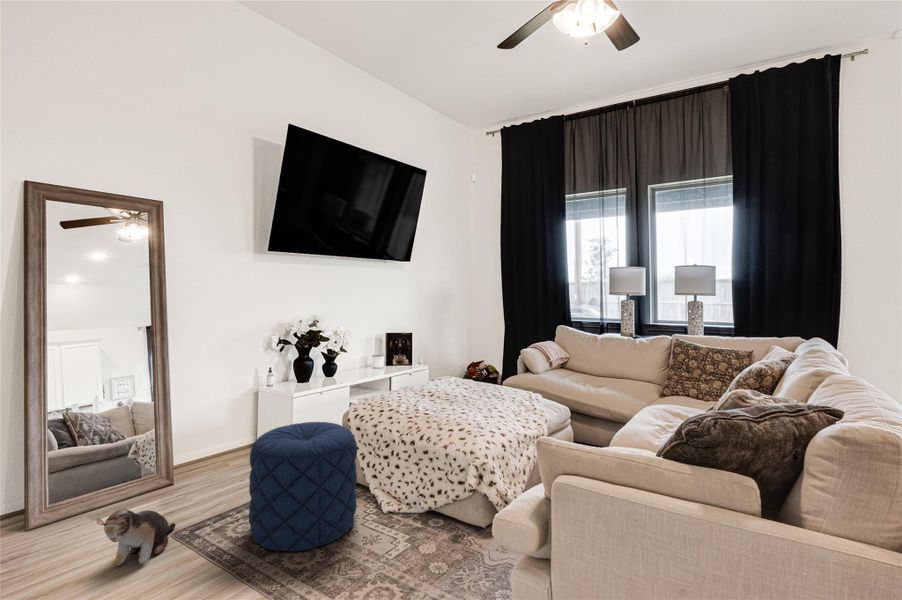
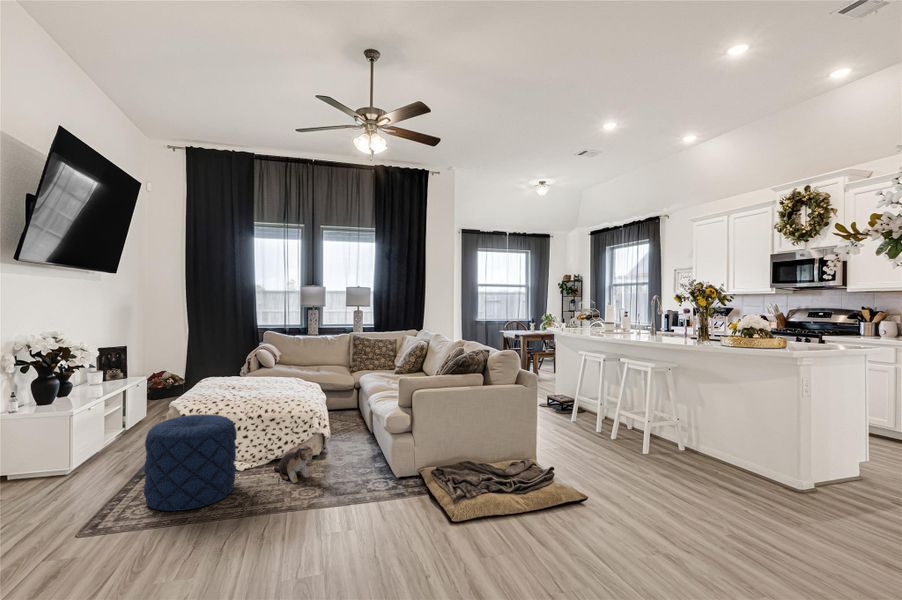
plush toy: present [96,508,175,566] -> present [274,445,316,483]

